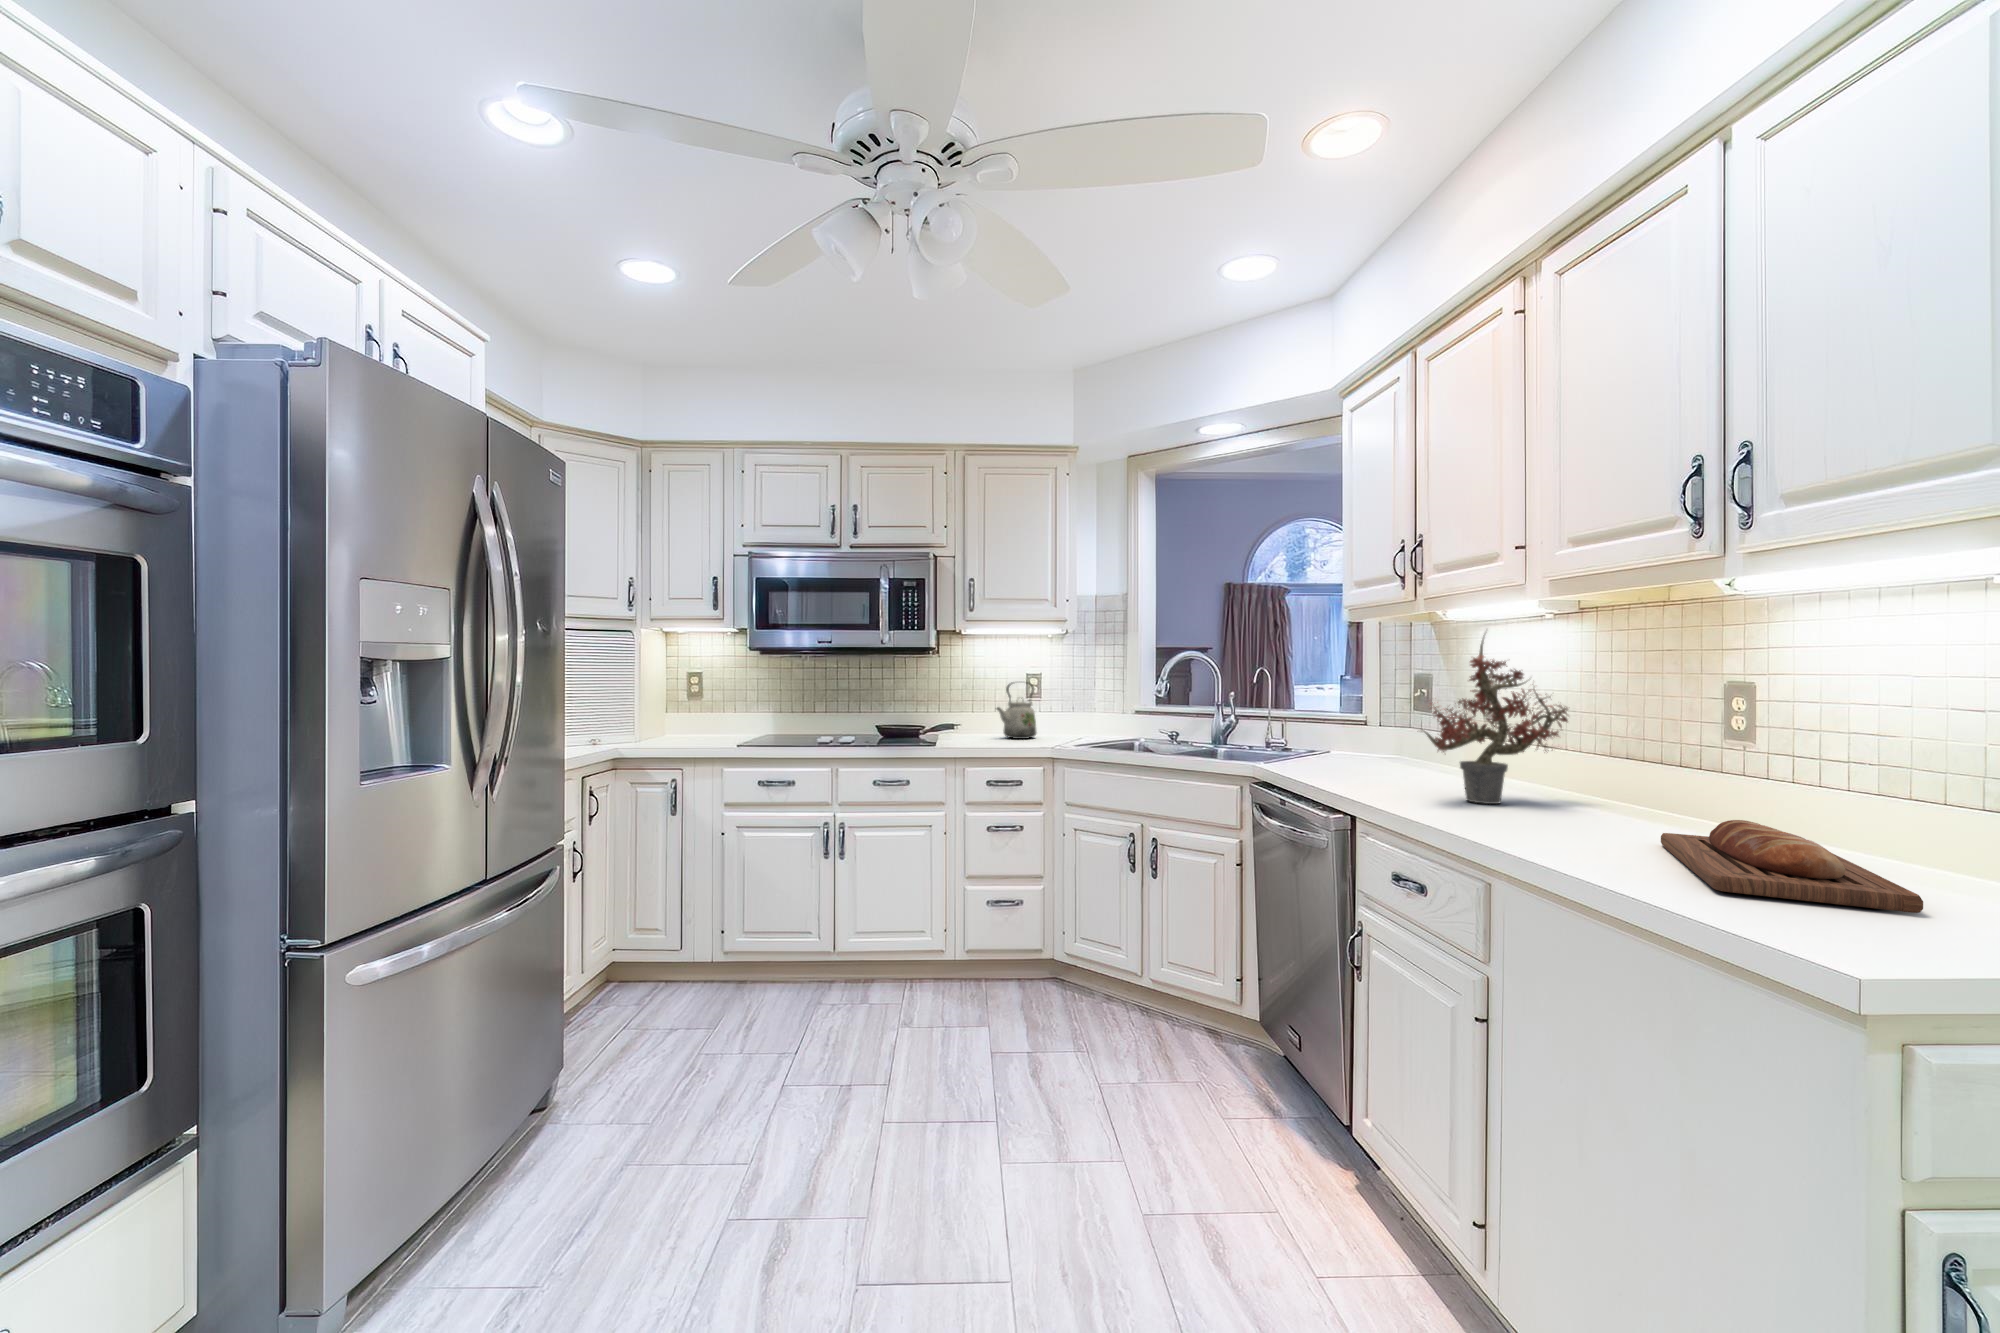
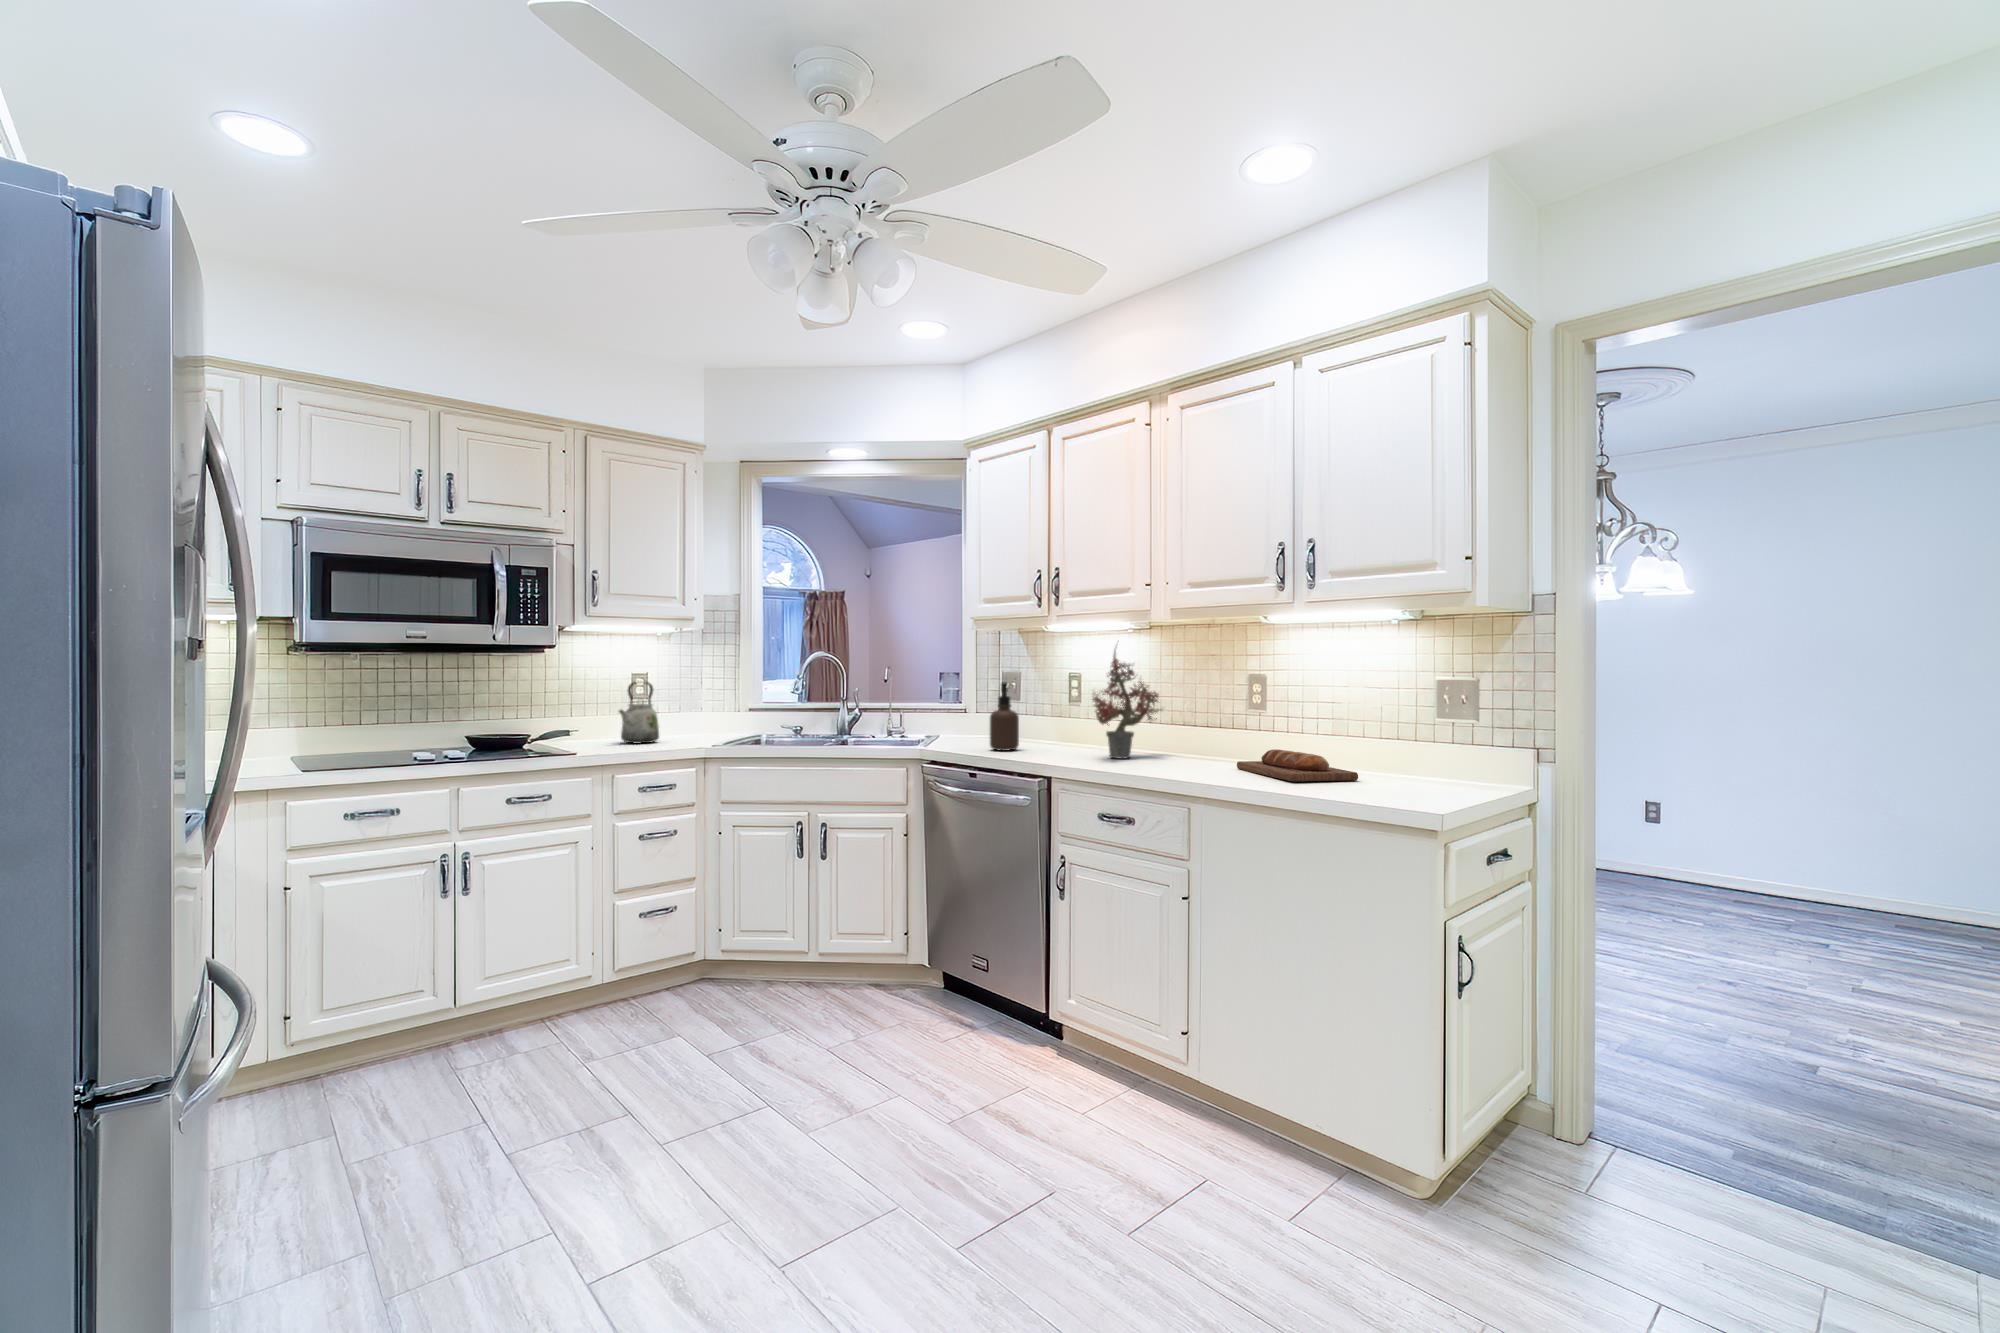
soap dispenser: none [1325,687,1366,775] -> present [990,682,1019,751]

